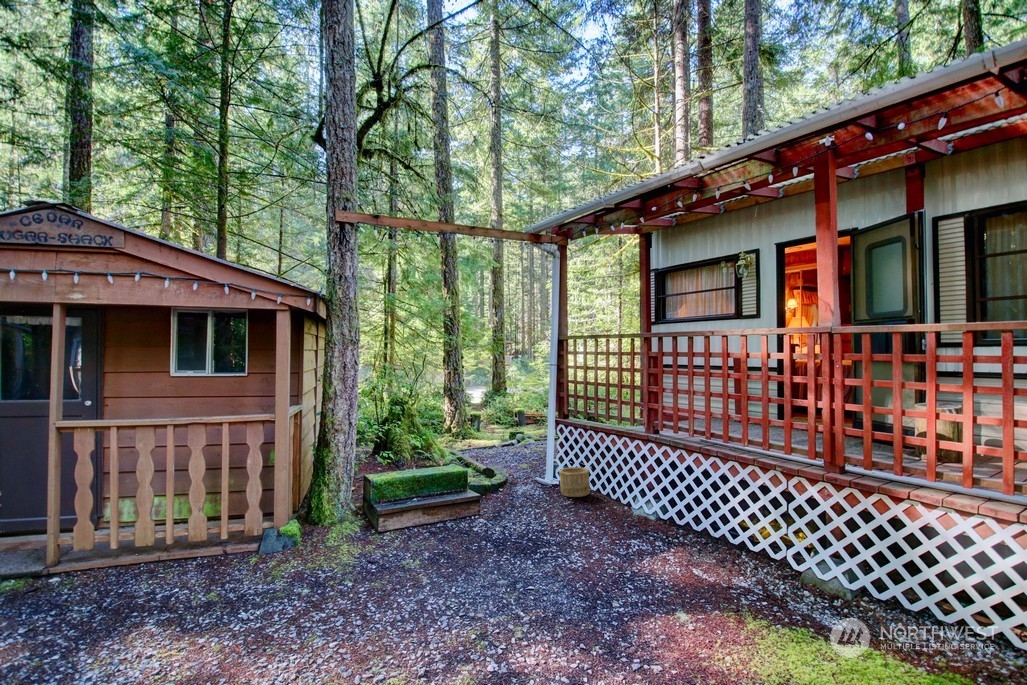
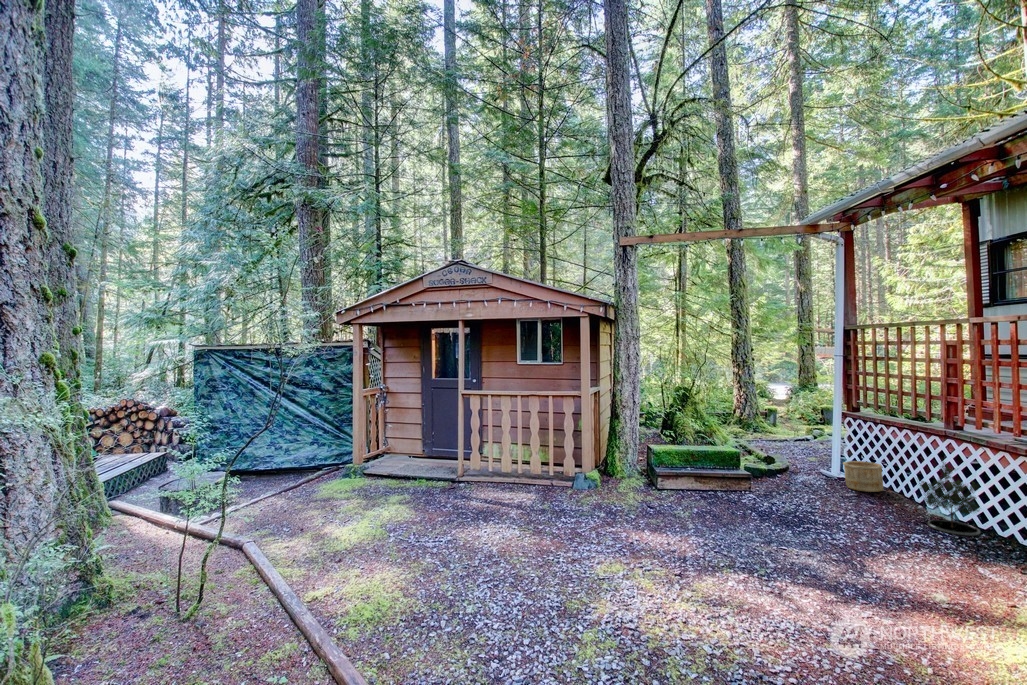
potted tree: none [617,459,663,529] -> present [919,462,980,536]

